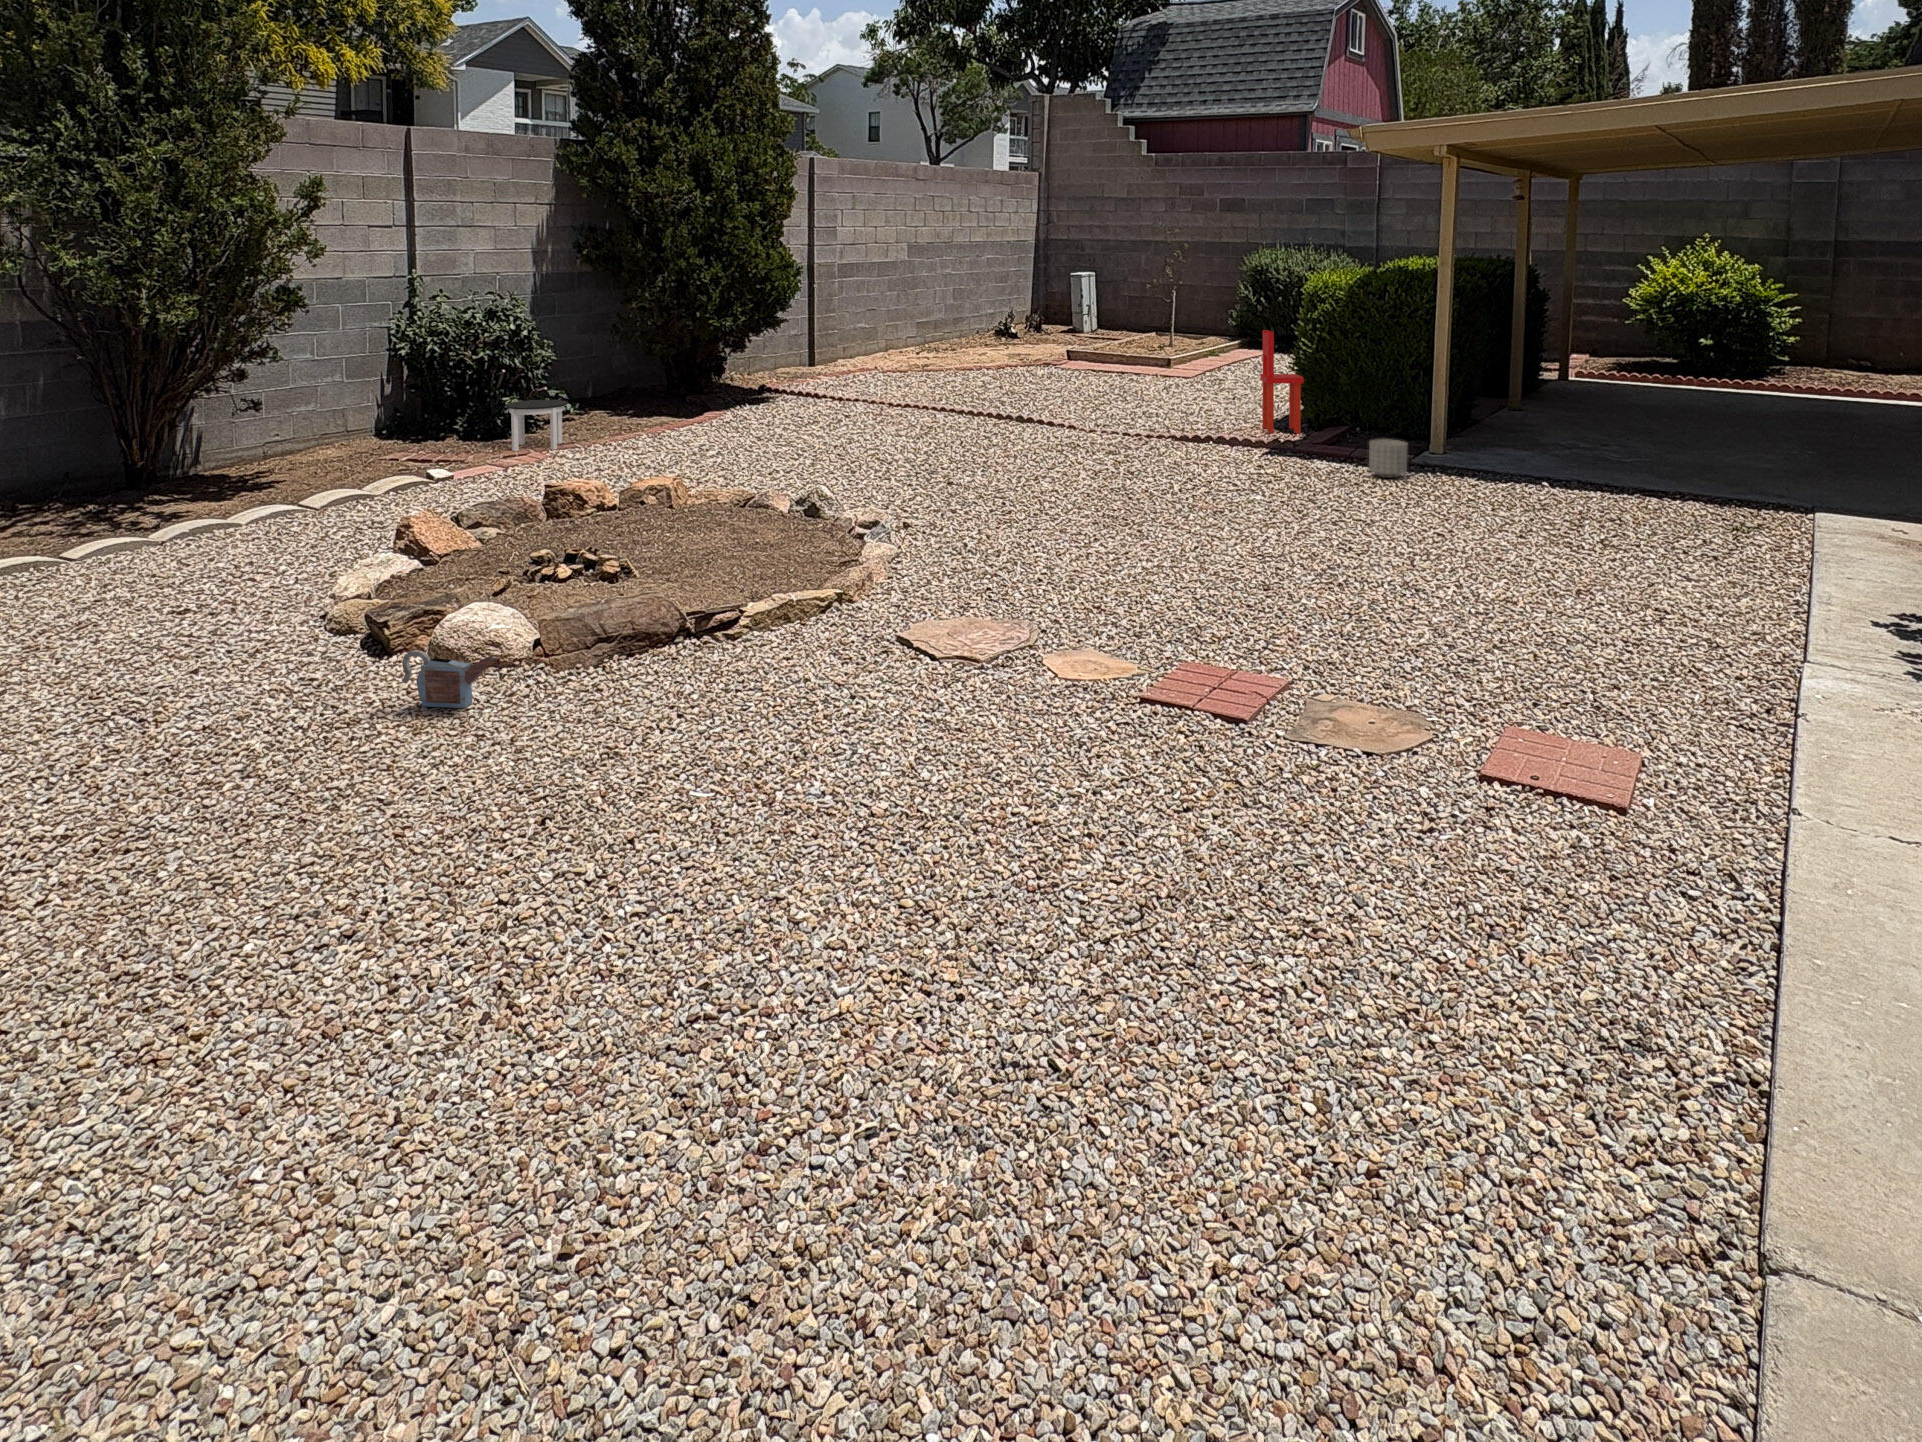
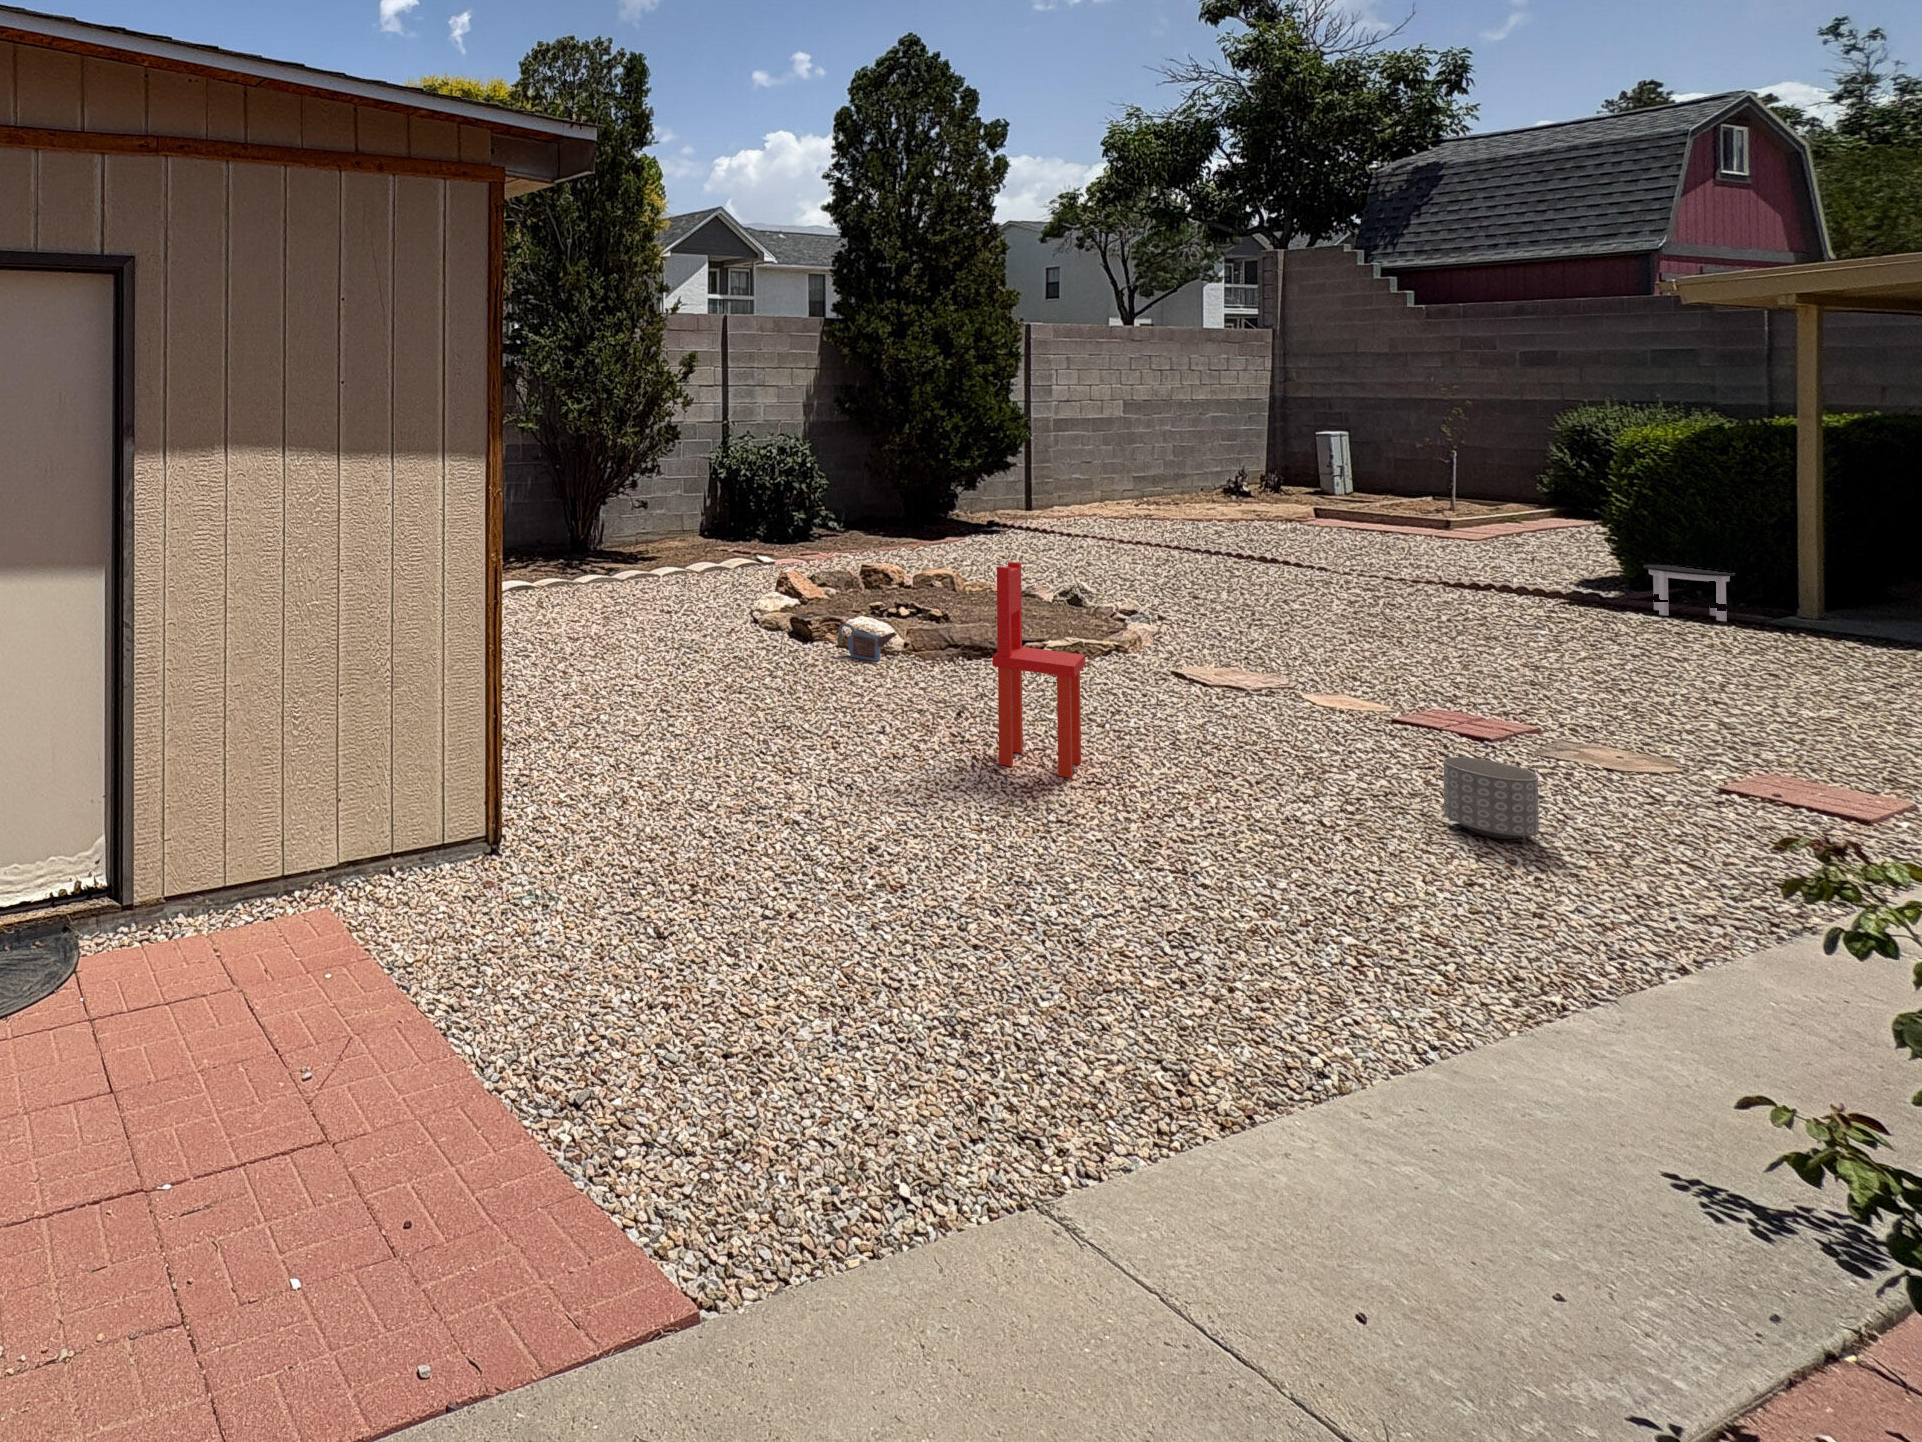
chair: present [1260,330,1304,433] -> present [993,562,1085,778]
round table: present [505,400,567,451] -> present [1643,565,1735,621]
planter: present [1369,439,1408,478] -> present [1444,757,1539,839]

